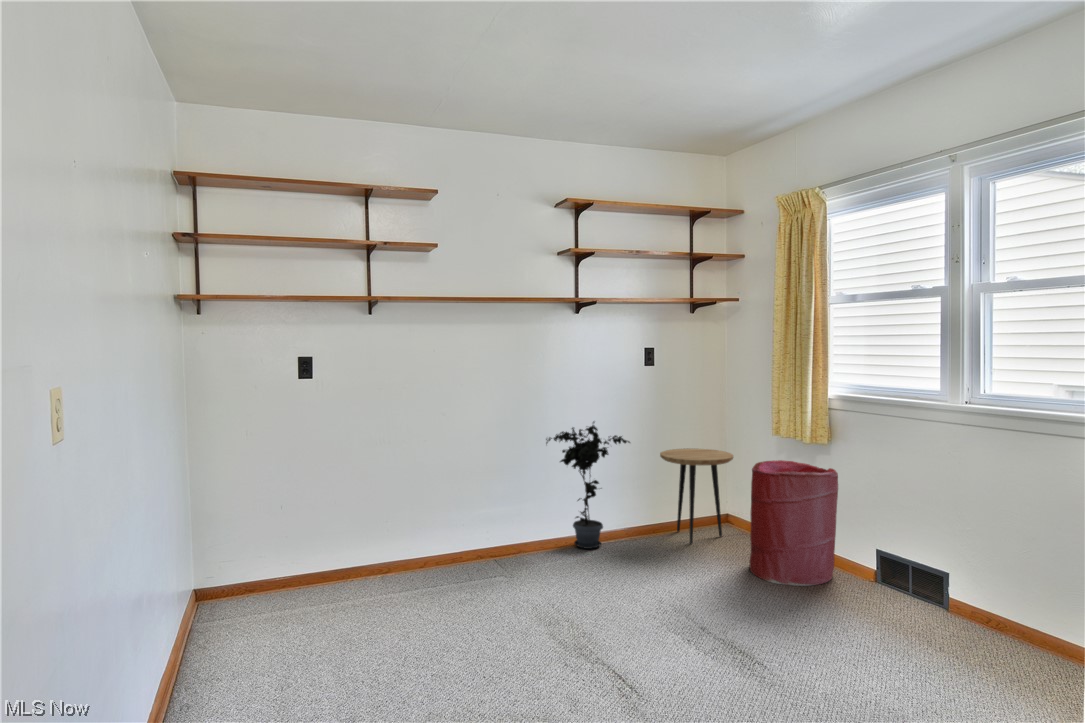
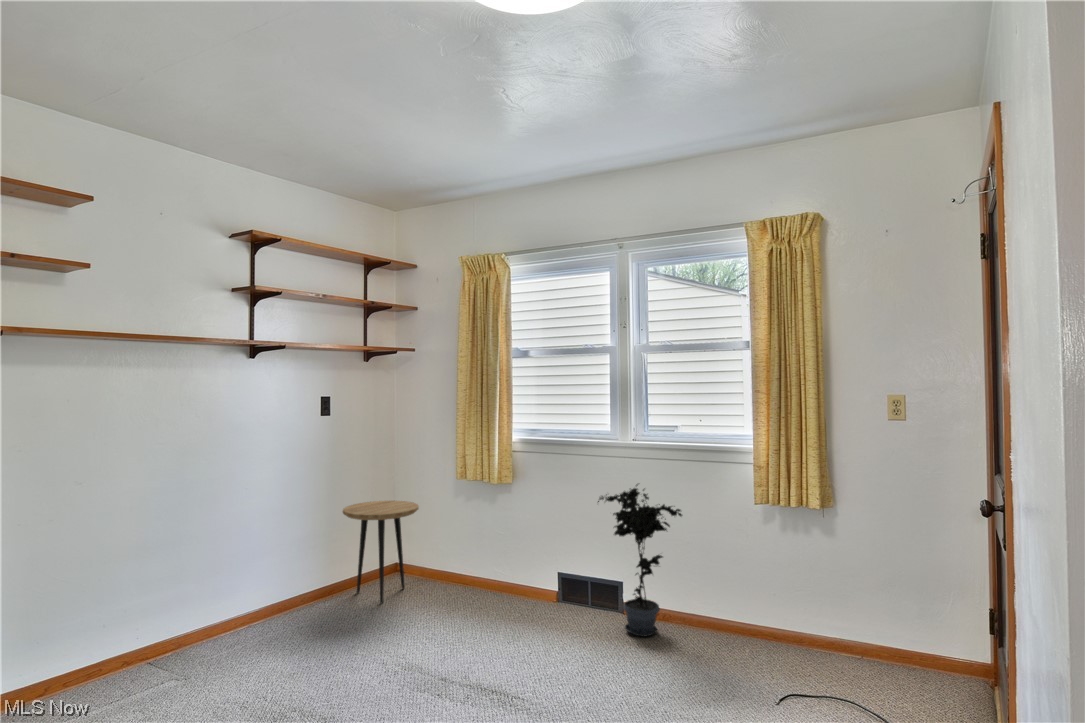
potted plant: present [546,422,630,549] -> present [598,485,682,636]
laundry hamper: present [750,460,838,586] -> none [455,503,532,624]

